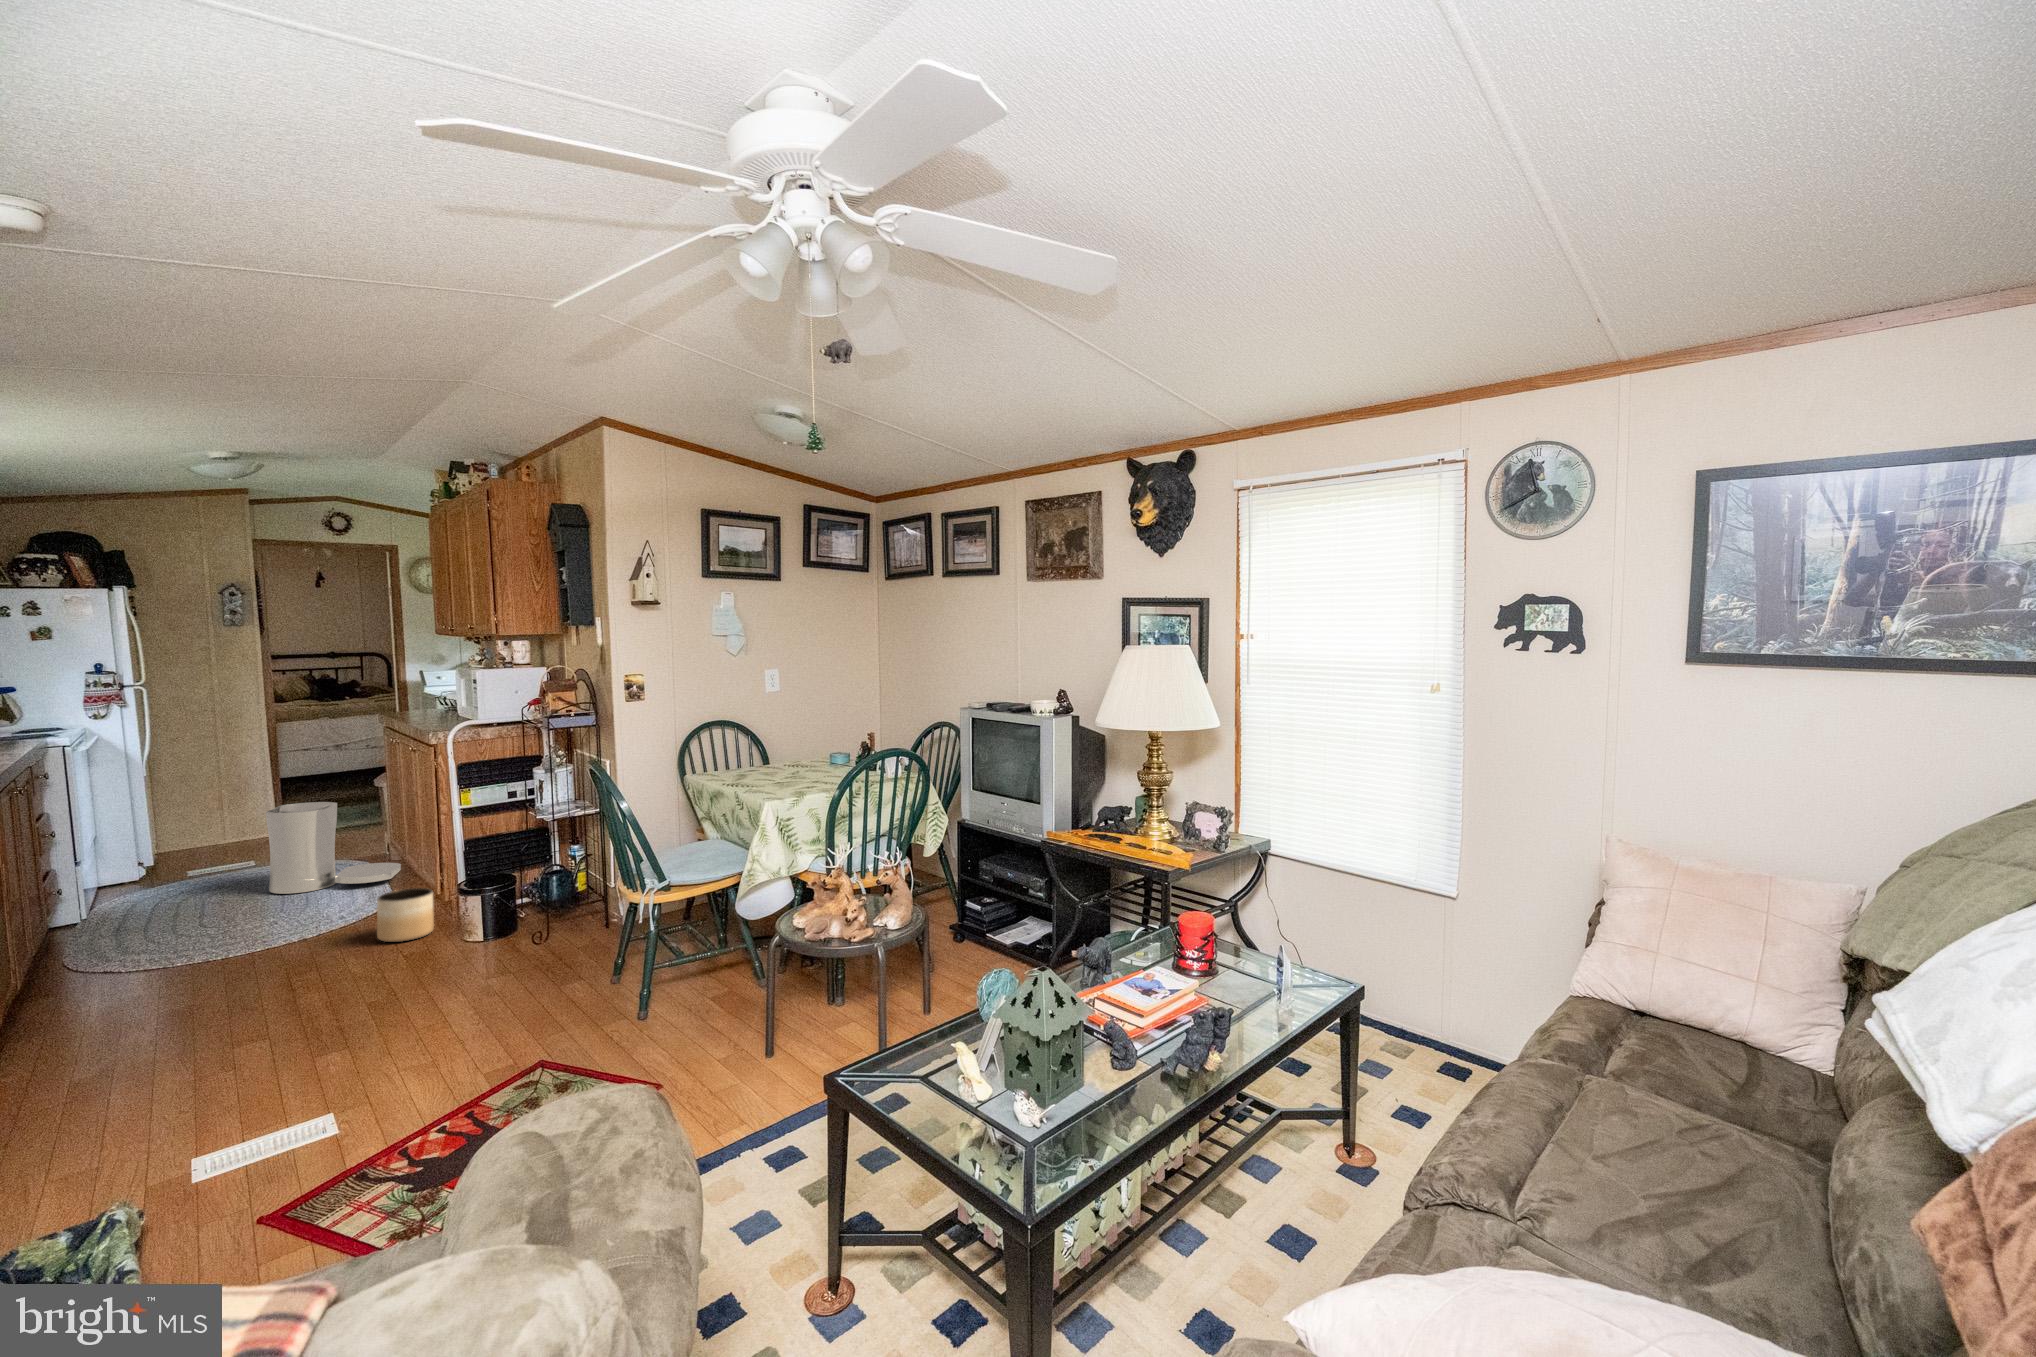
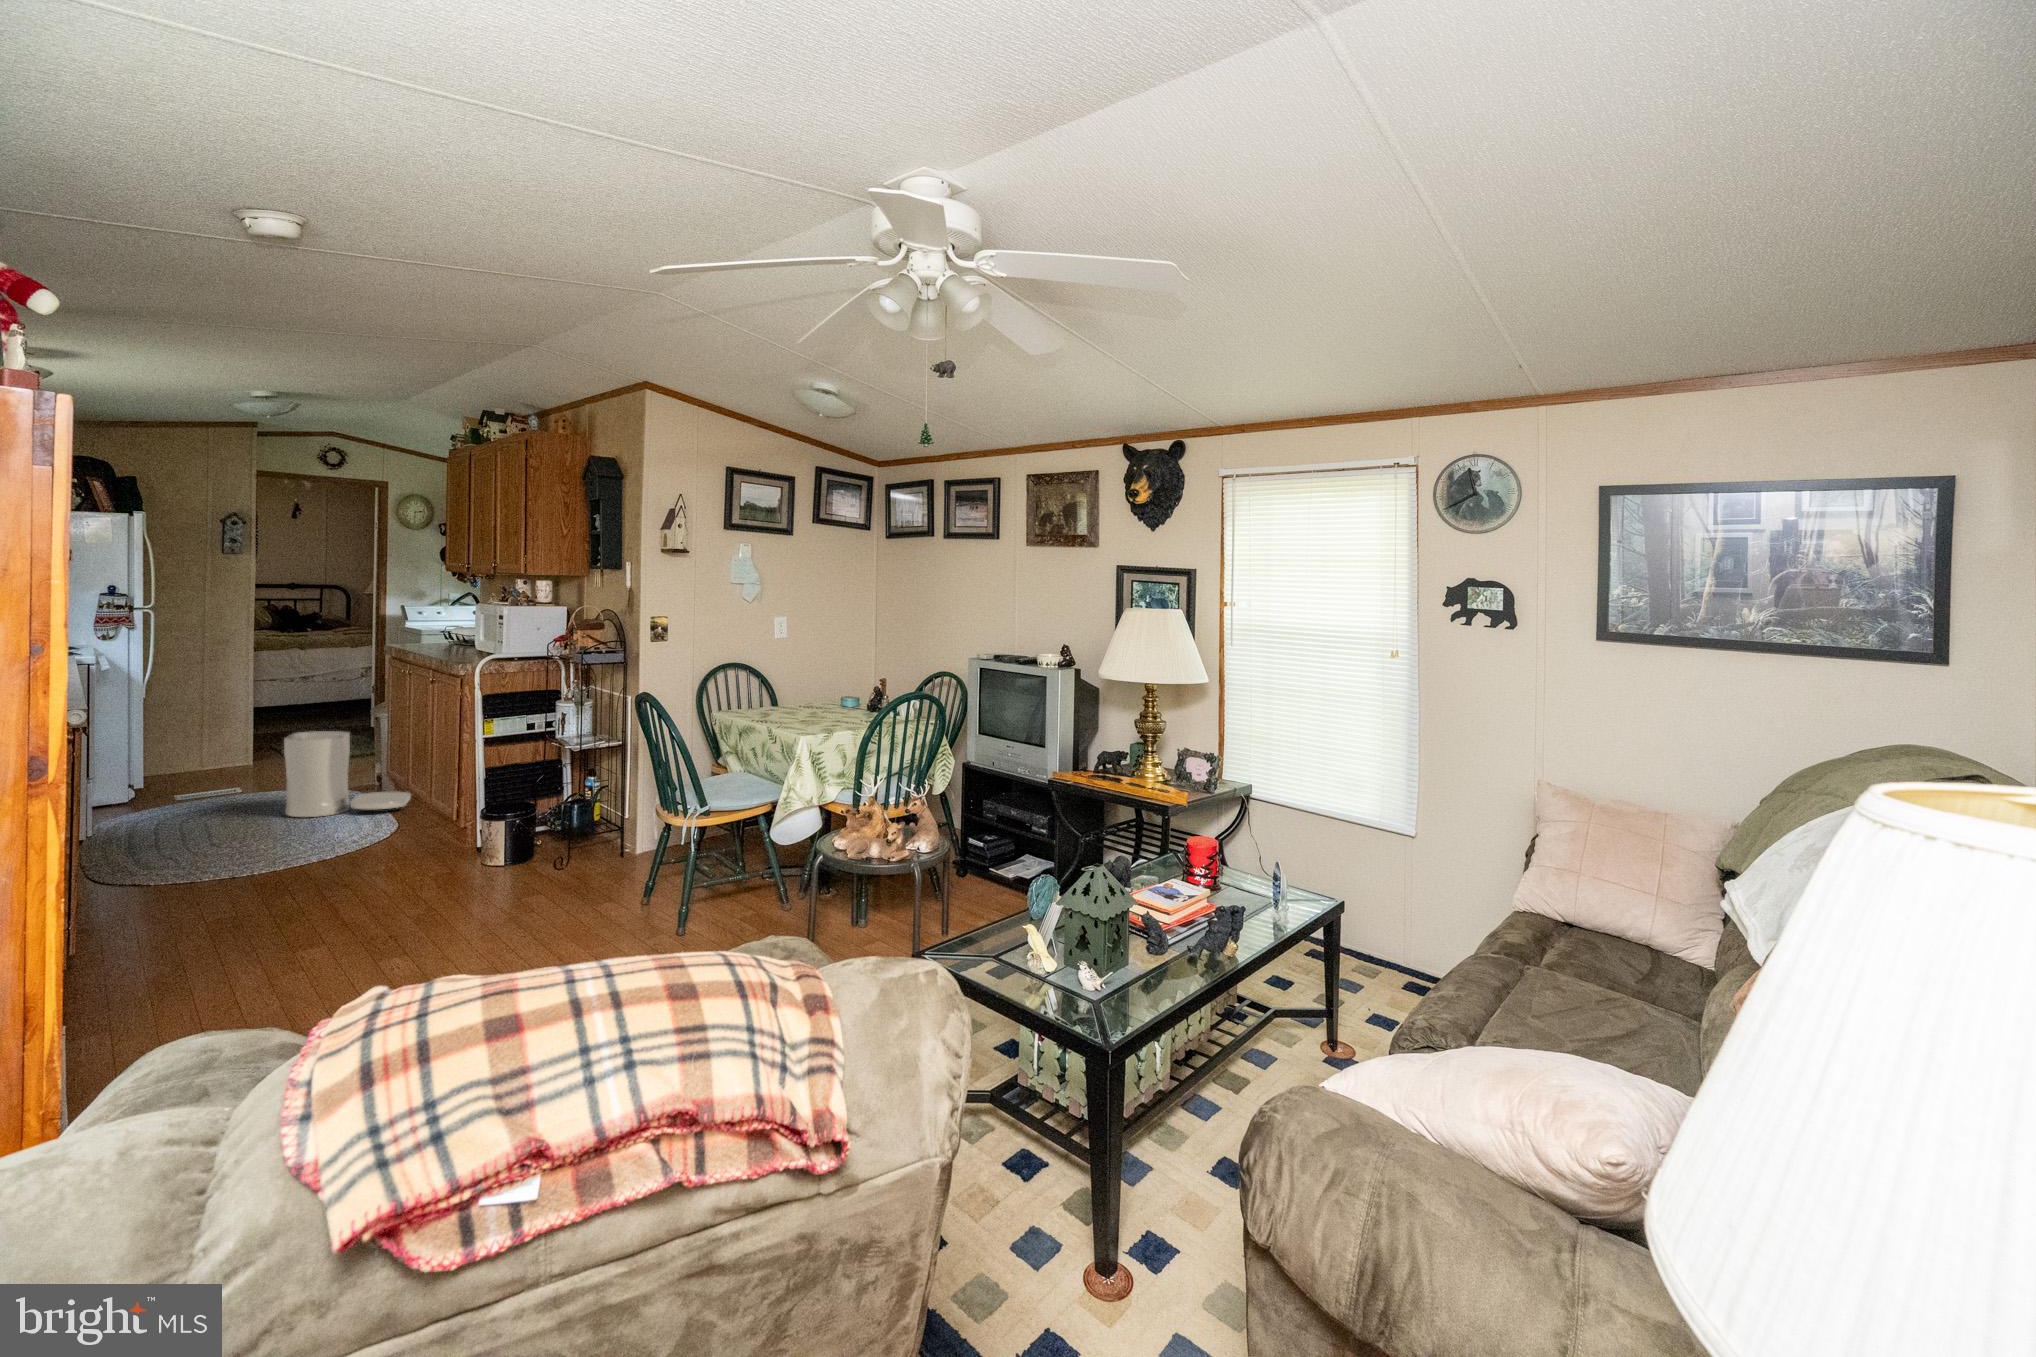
planter: present [377,888,434,942] -> none [413,812,465,861]

